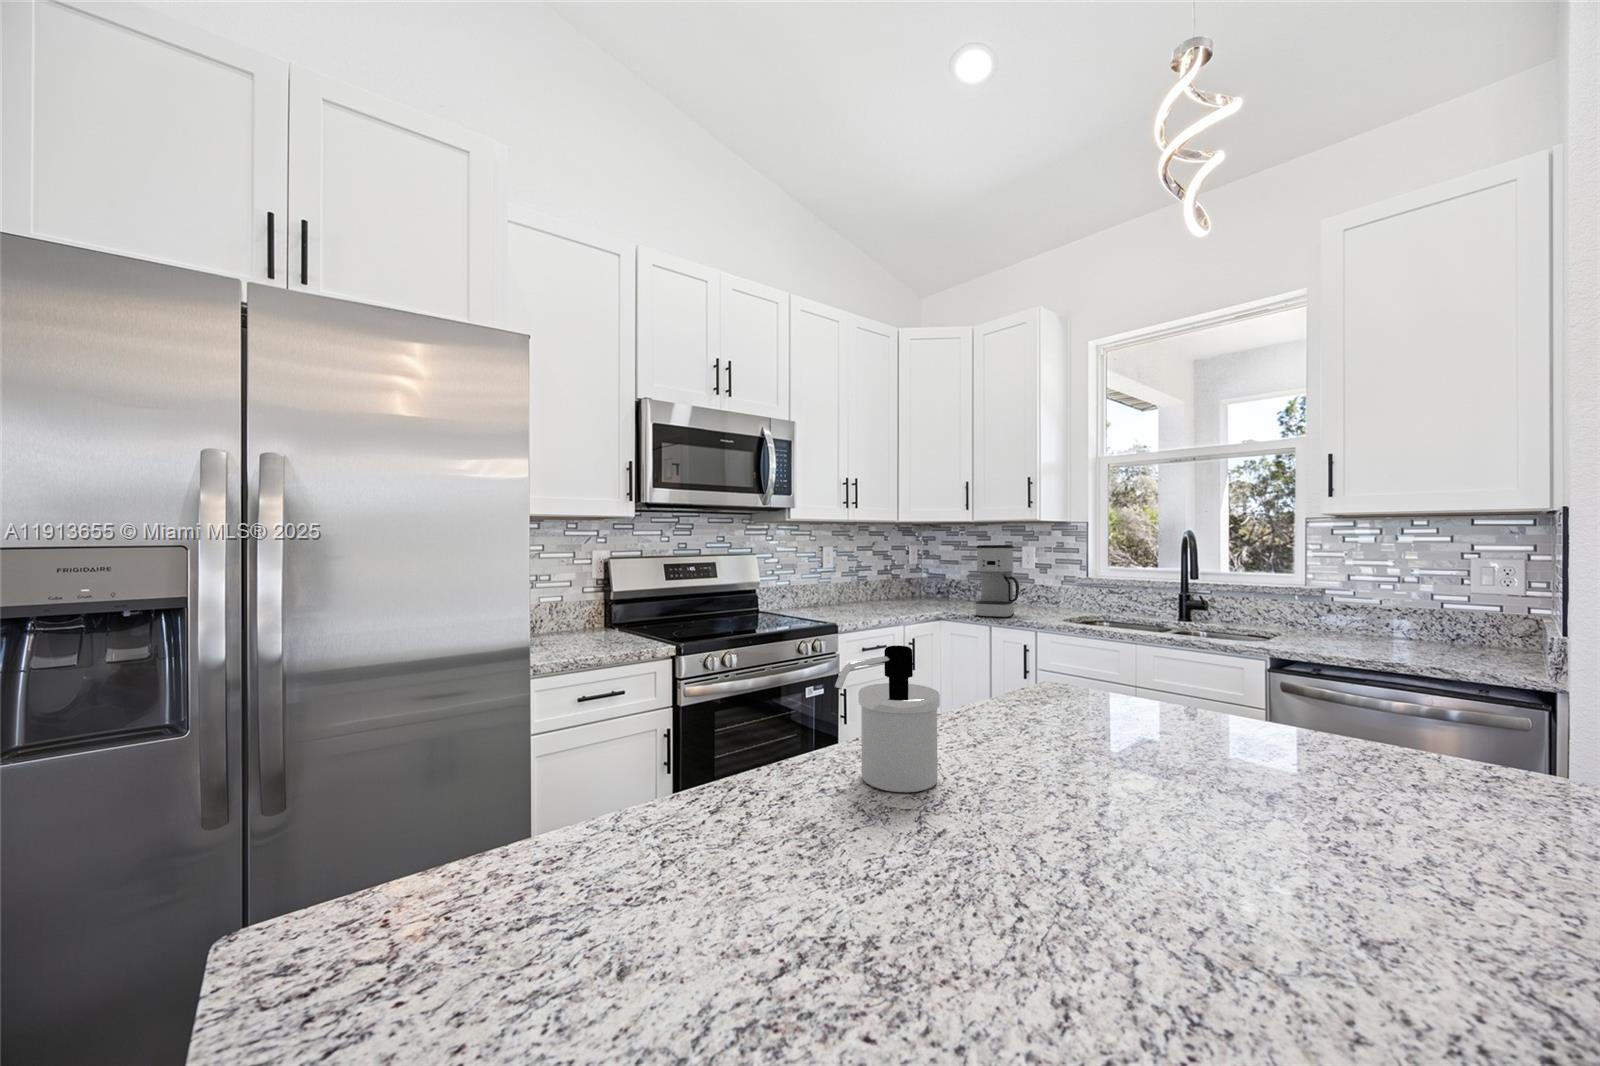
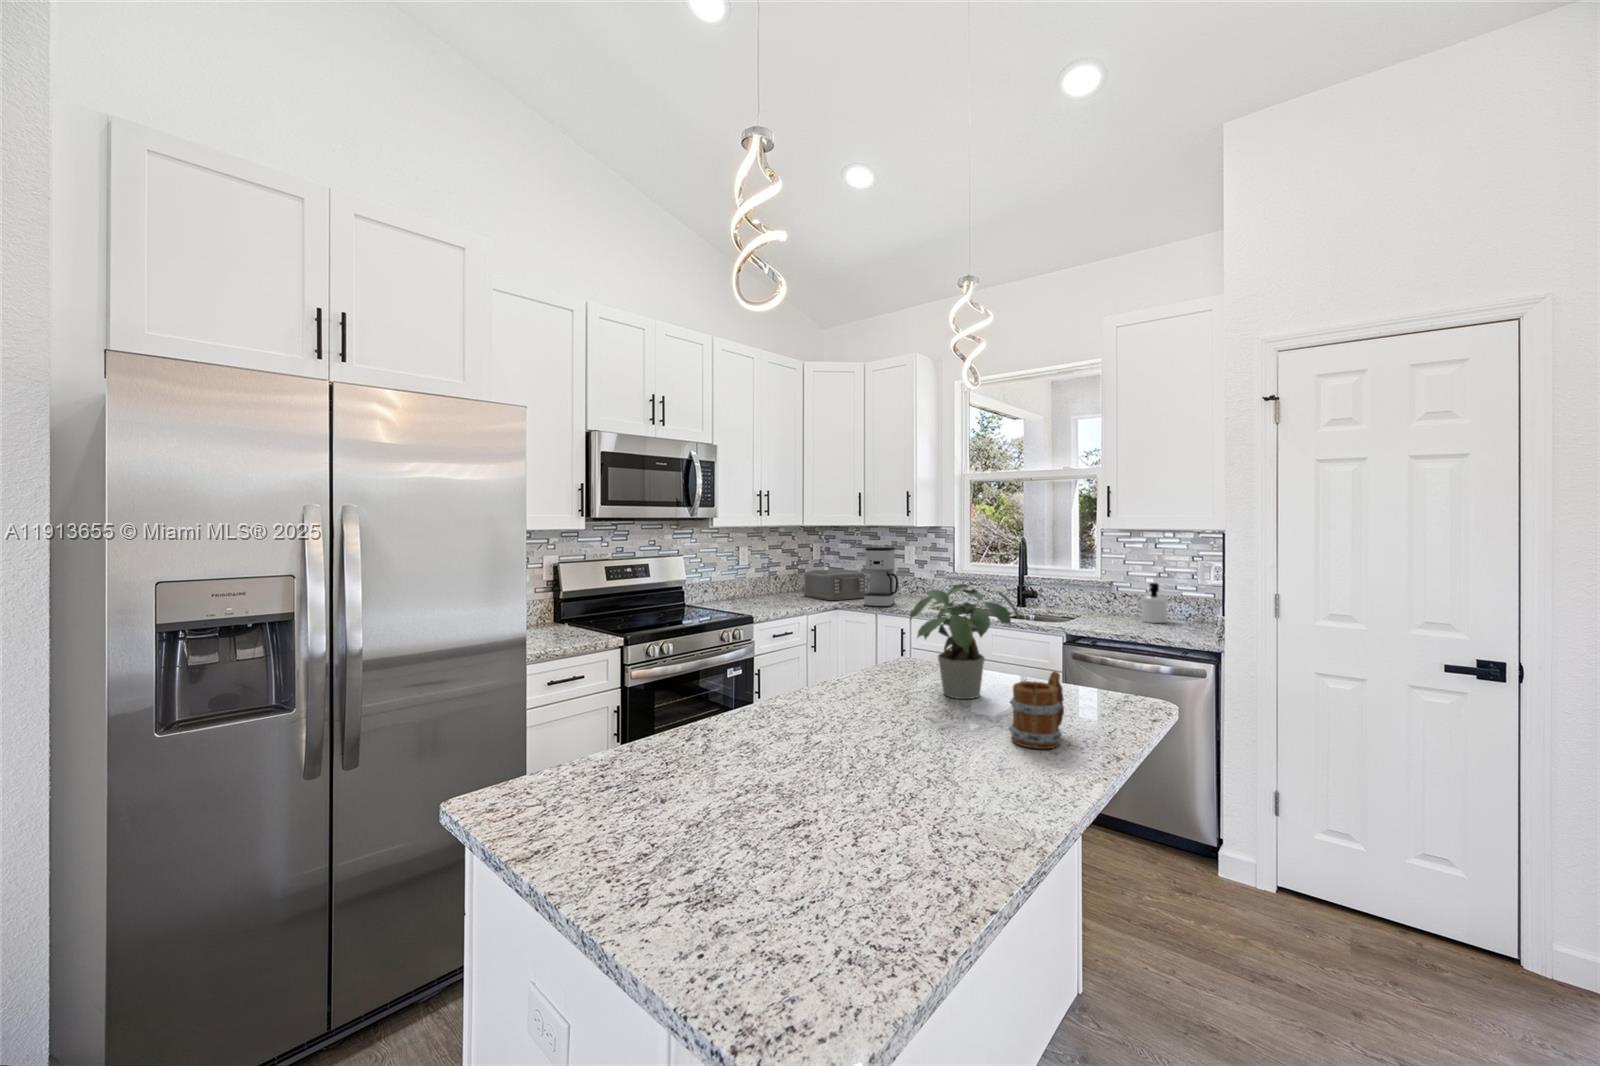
potted plant: none [1081,560,1274,753] -> present [910,584,1019,699]
toaster: none [899,574,977,610] -> present [804,569,866,600]
soap dispenser: present [835,646,940,792] -> present [1141,583,1168,623]
mug: none [1333,714,1473,884] -> present [1009,671,1064,749]

